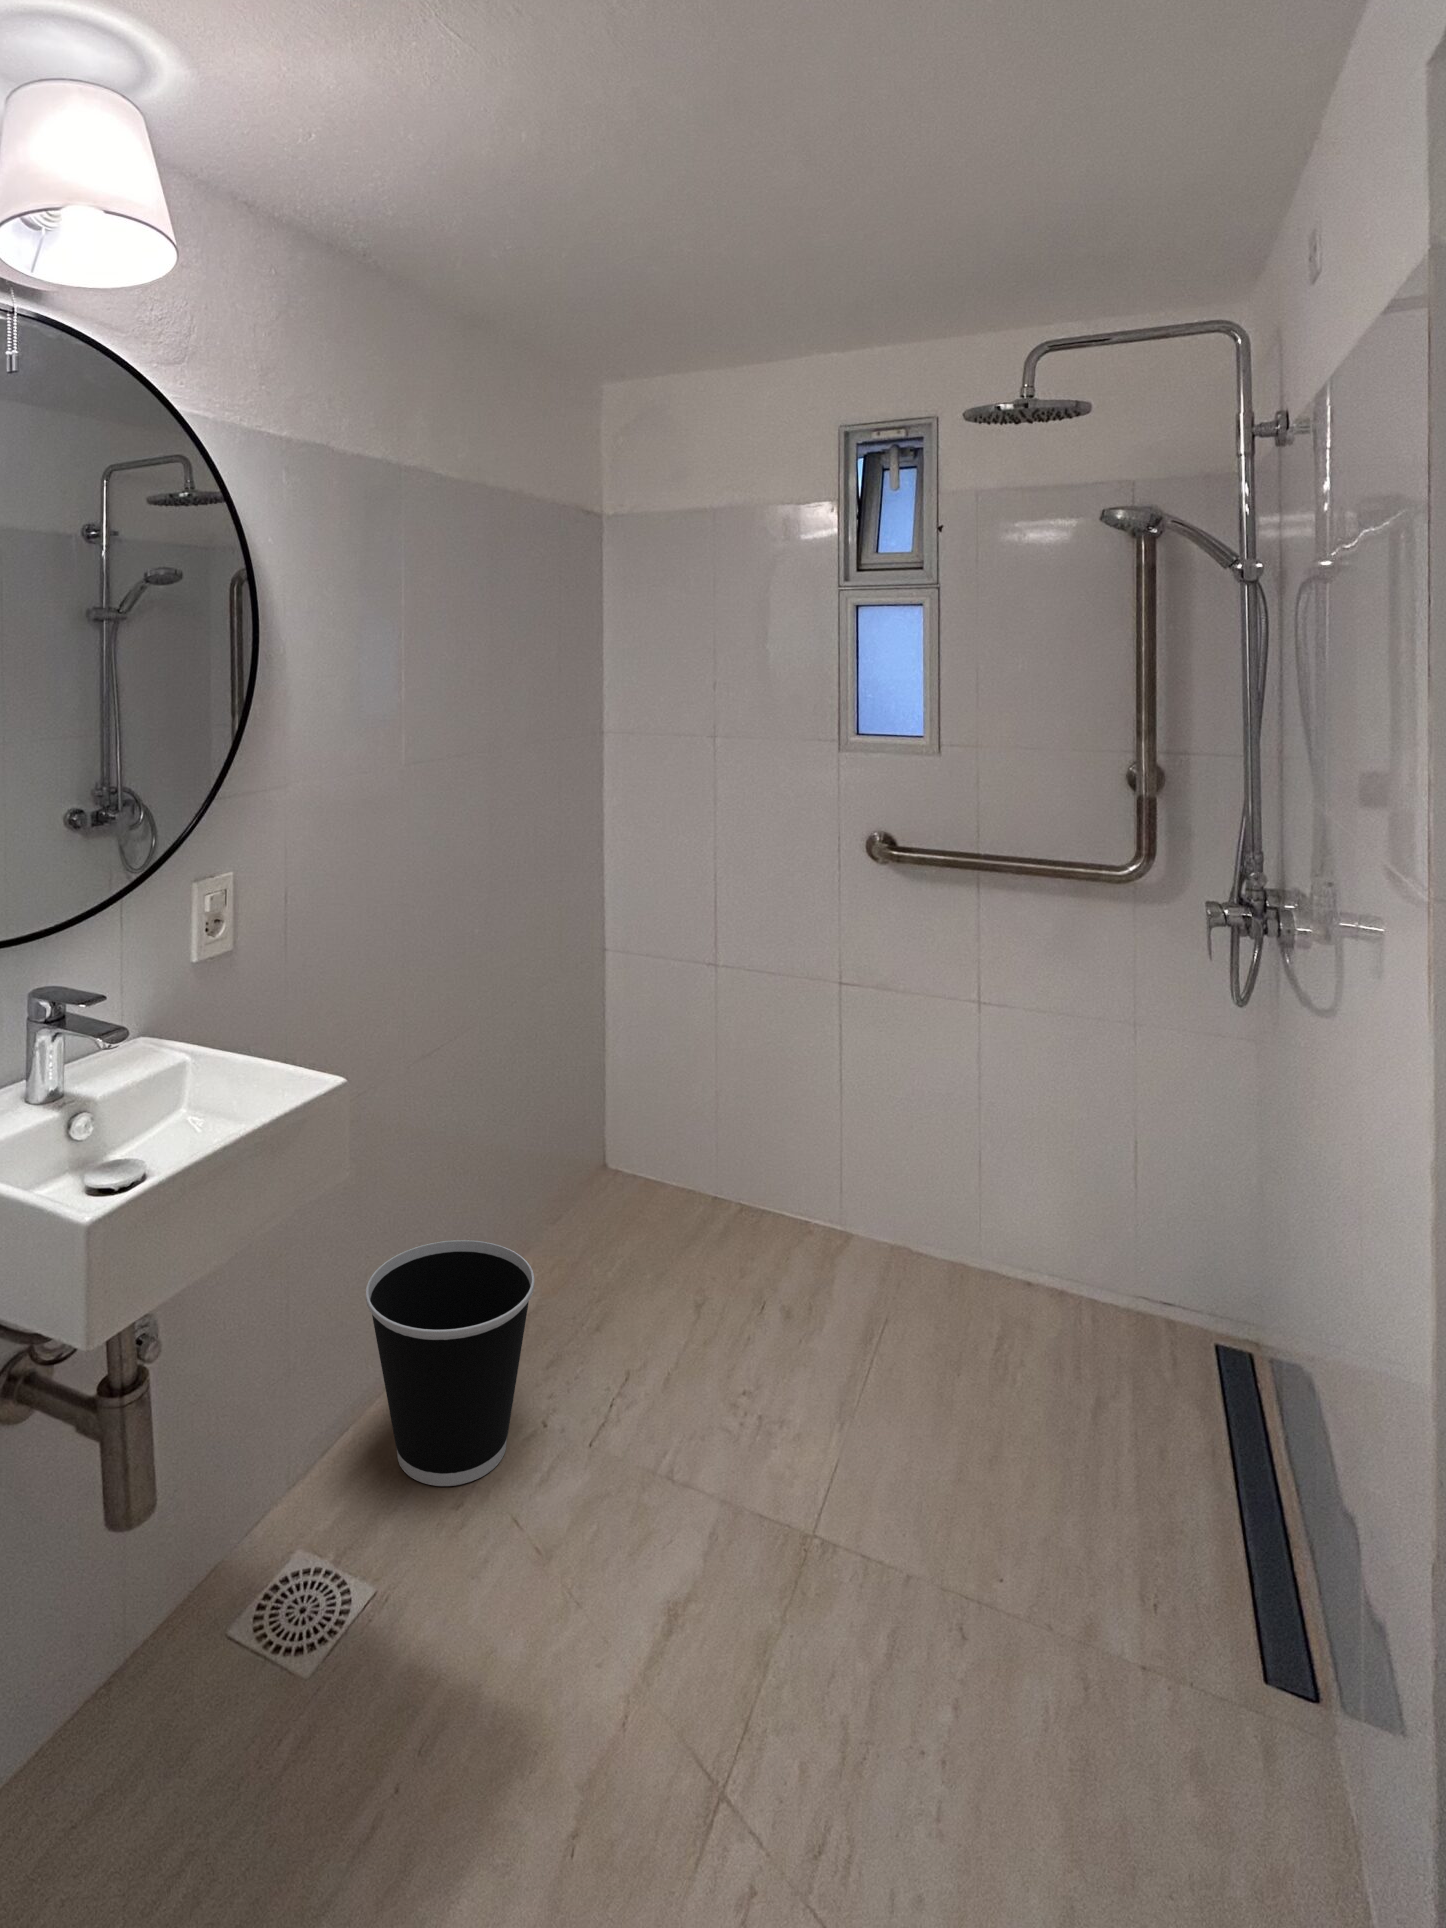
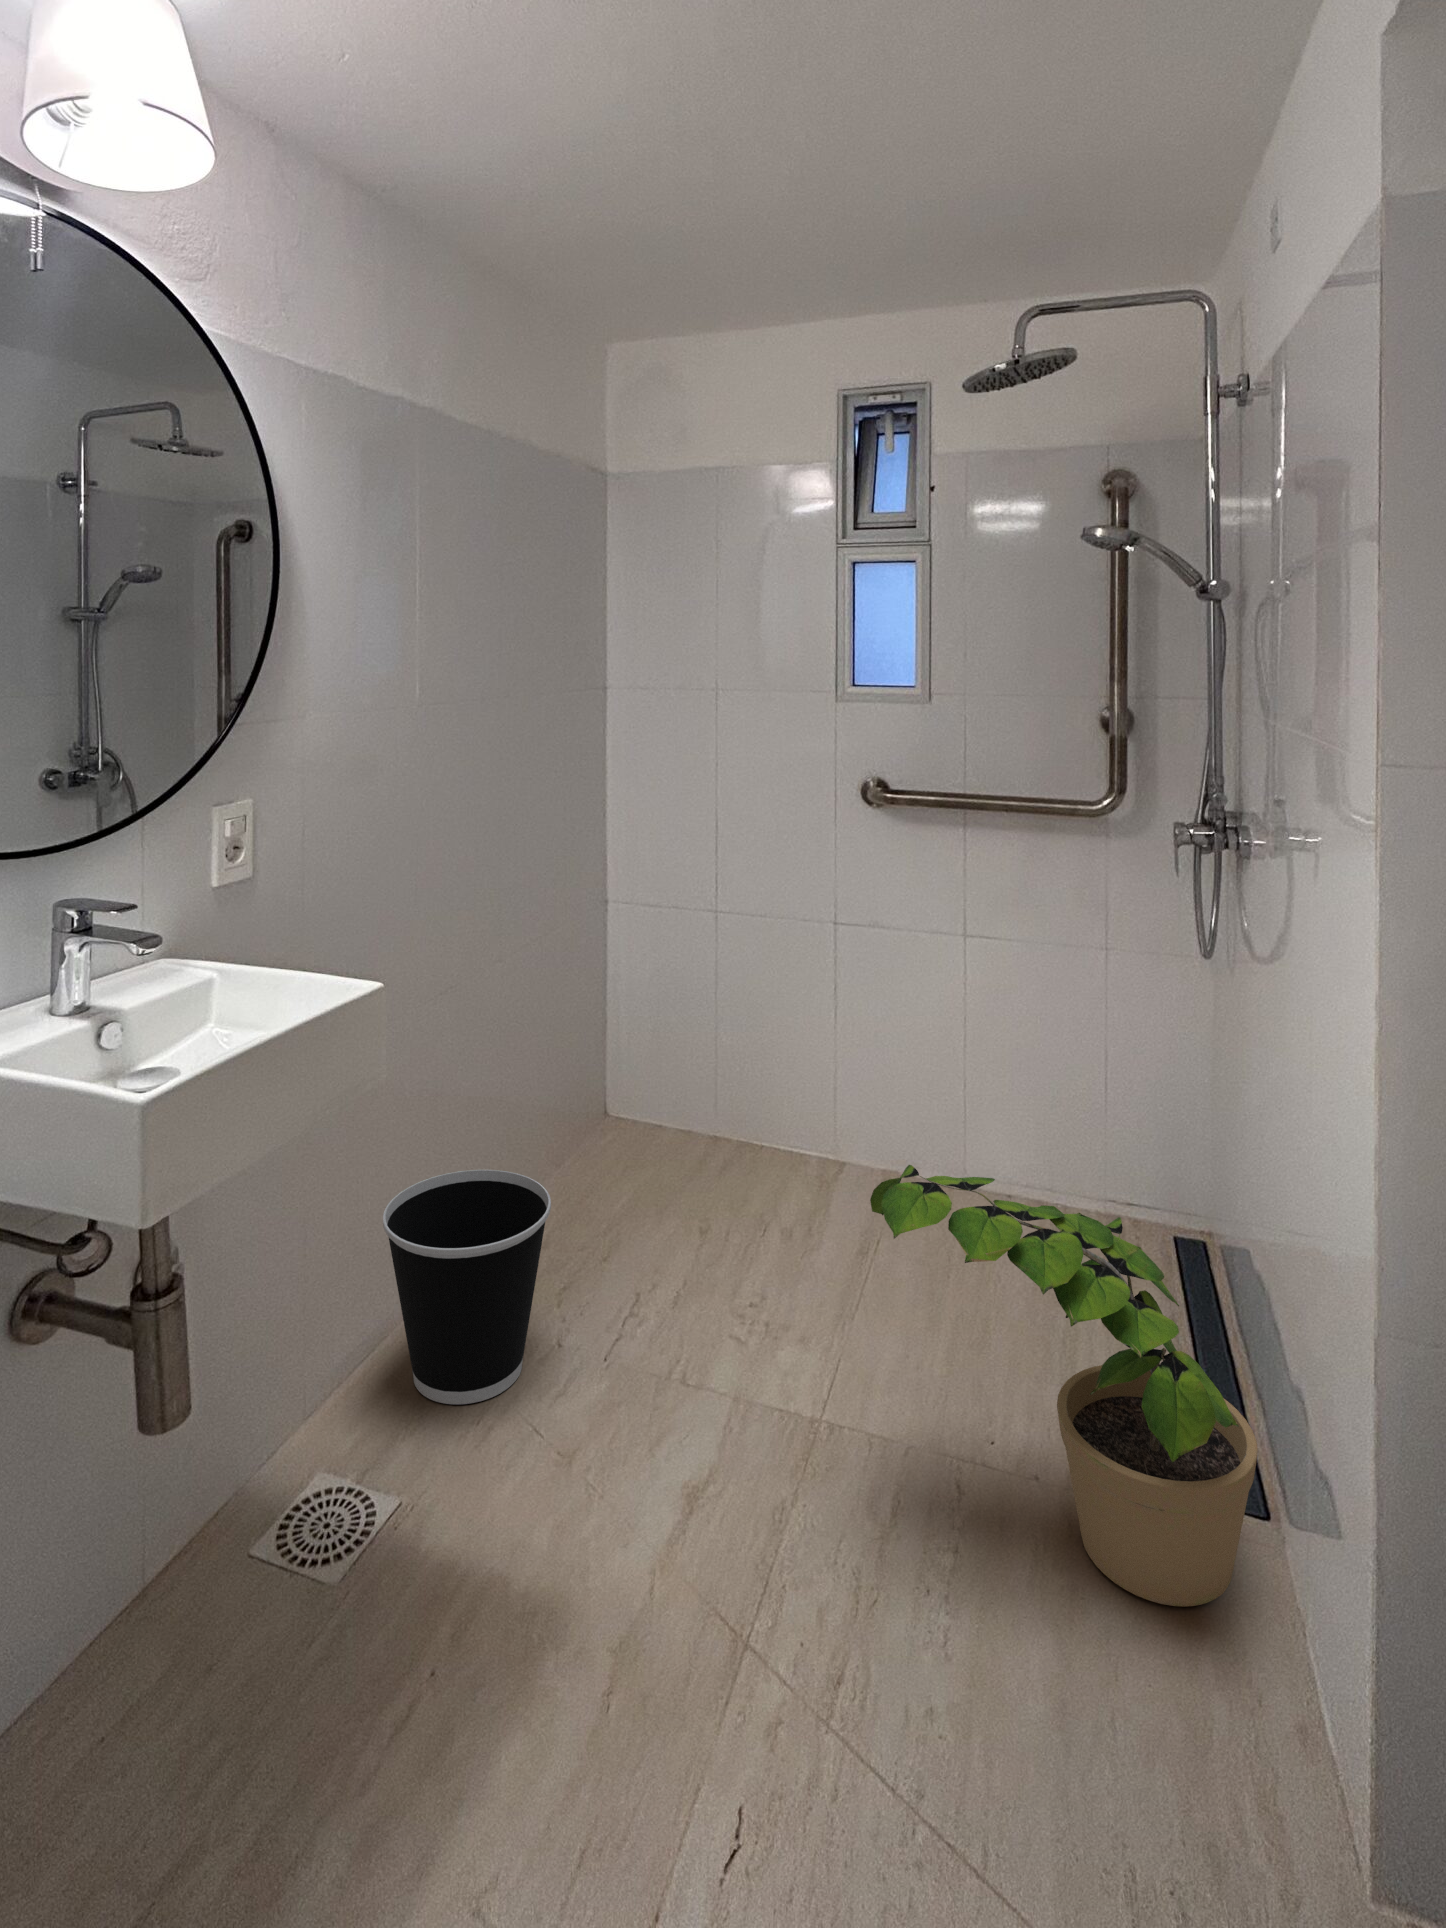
potted plant: none [858,1274,1287,1791] -> present [870,1165,1258,1607]

